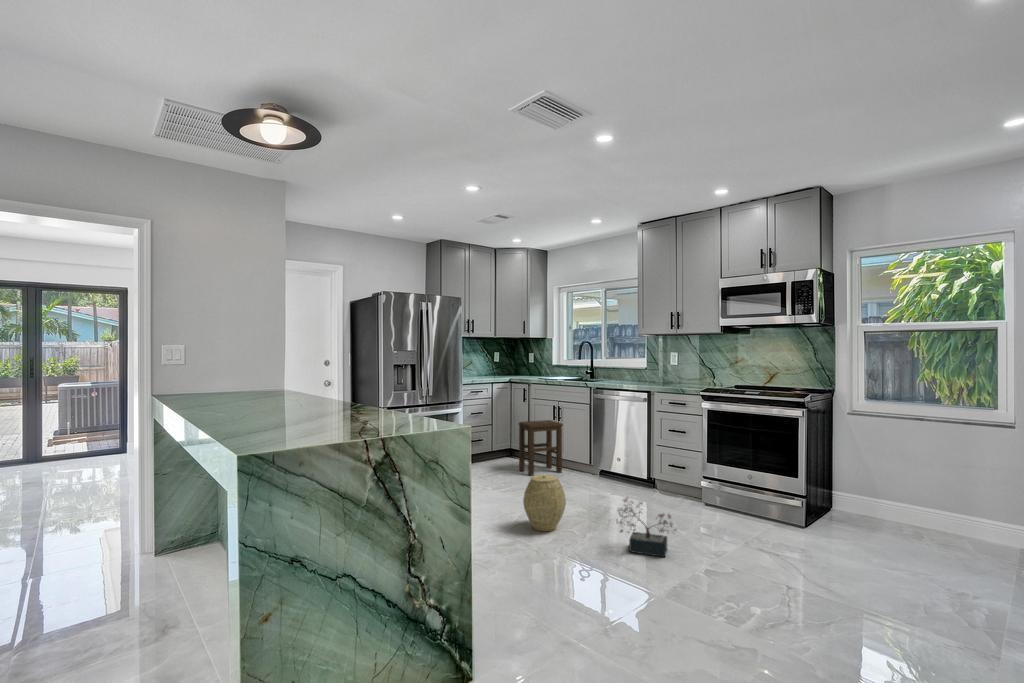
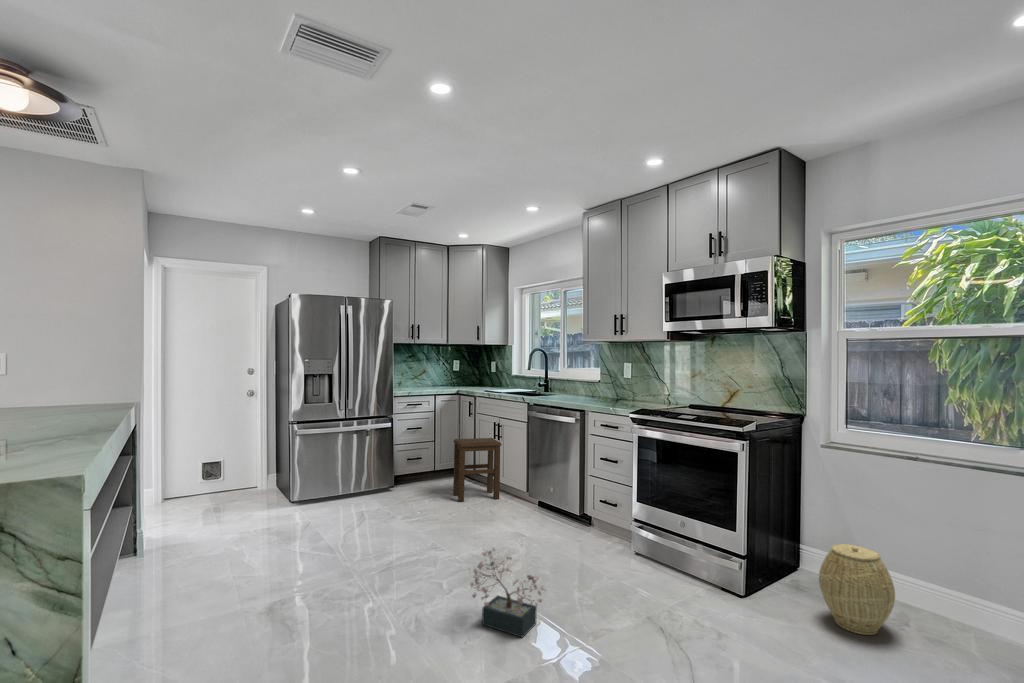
woven basket: present [523,475,566,531] -> present [819,544,895,635]

